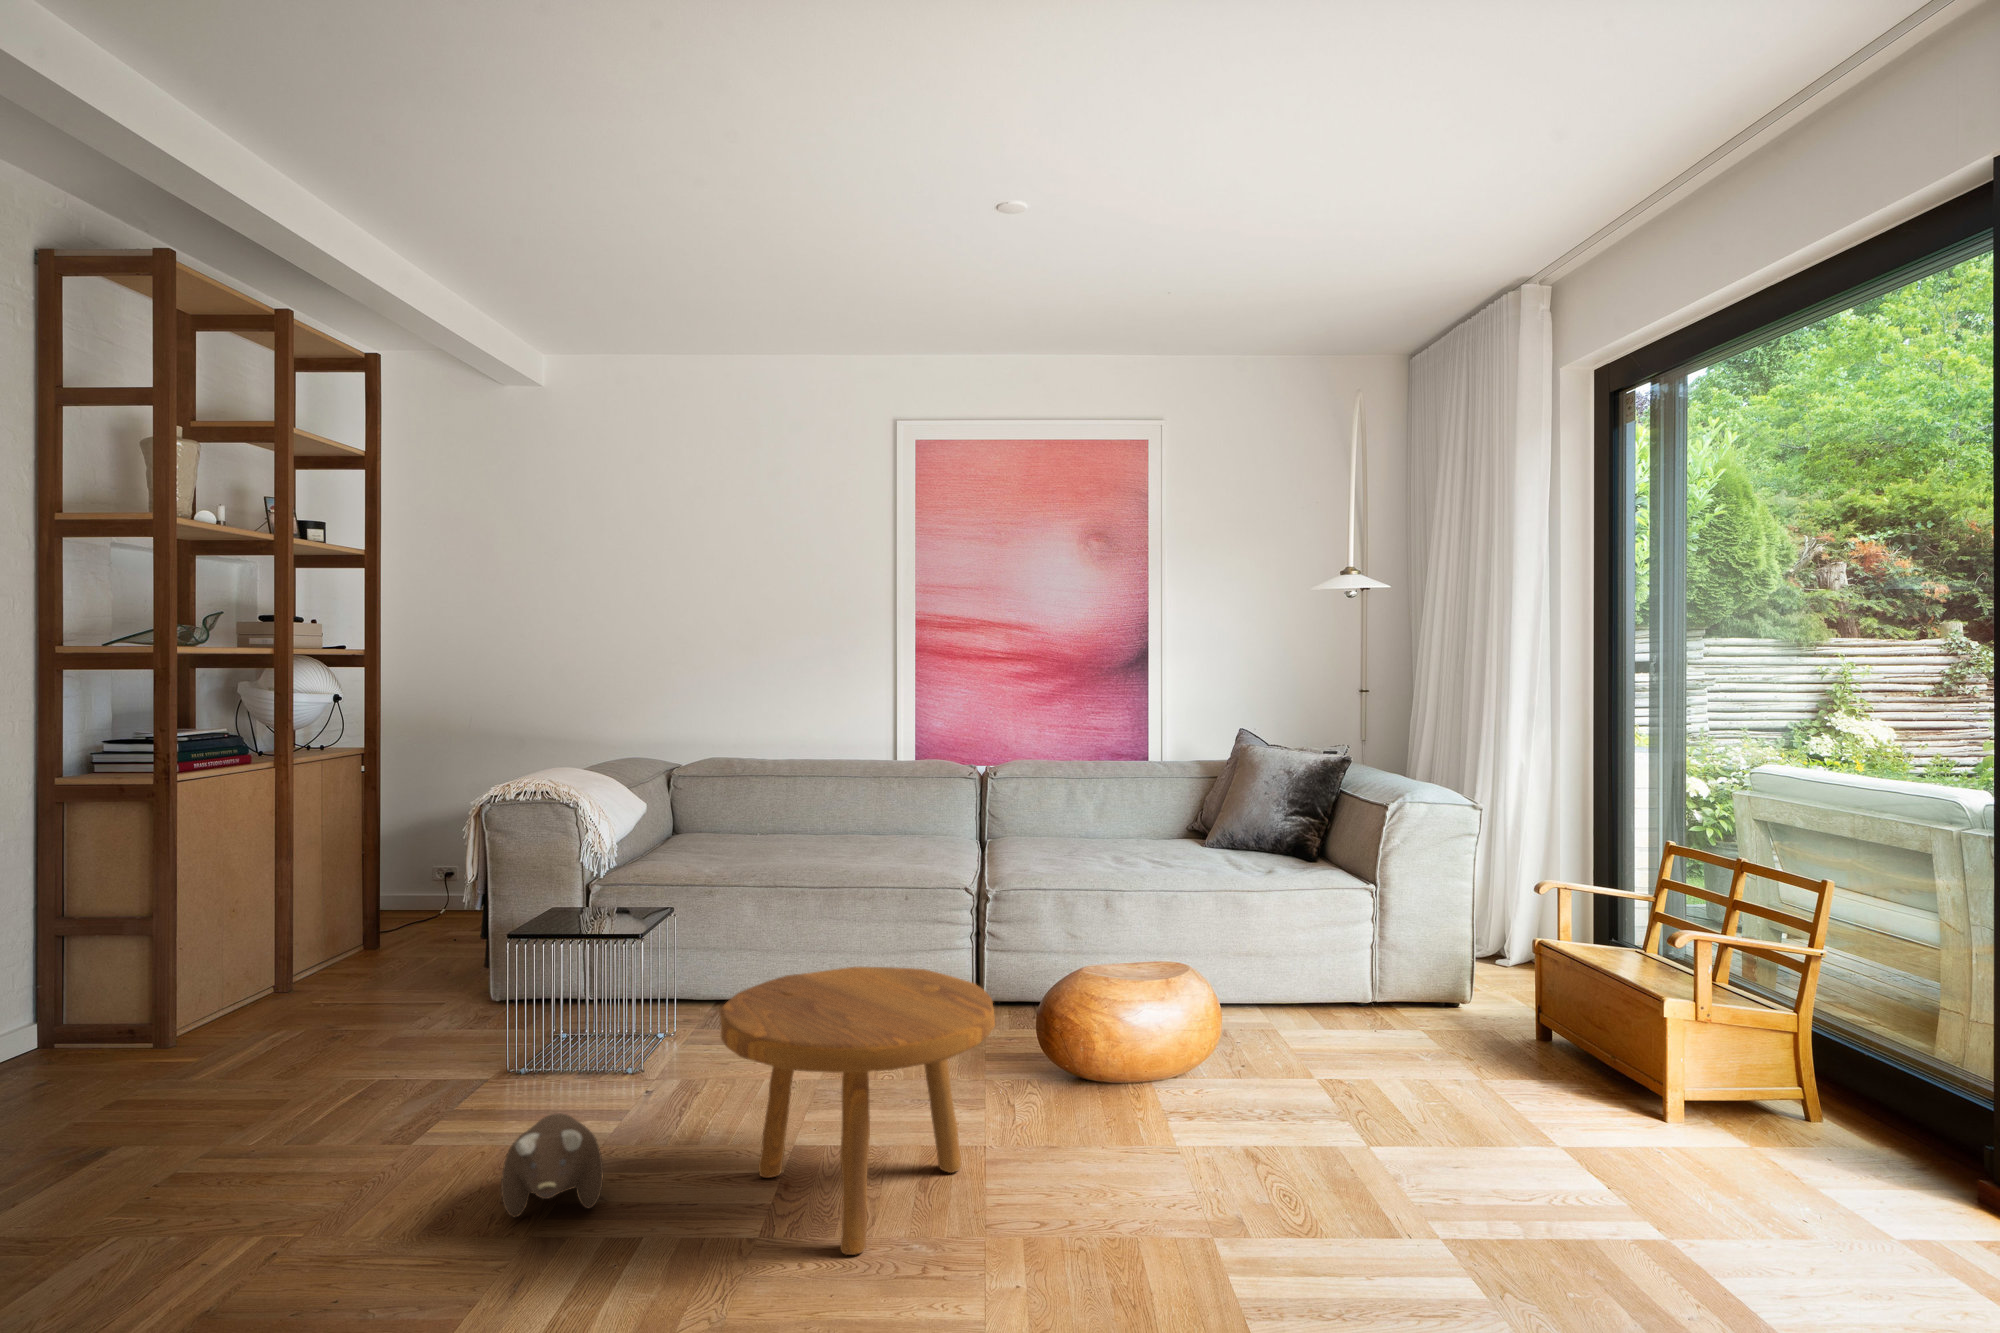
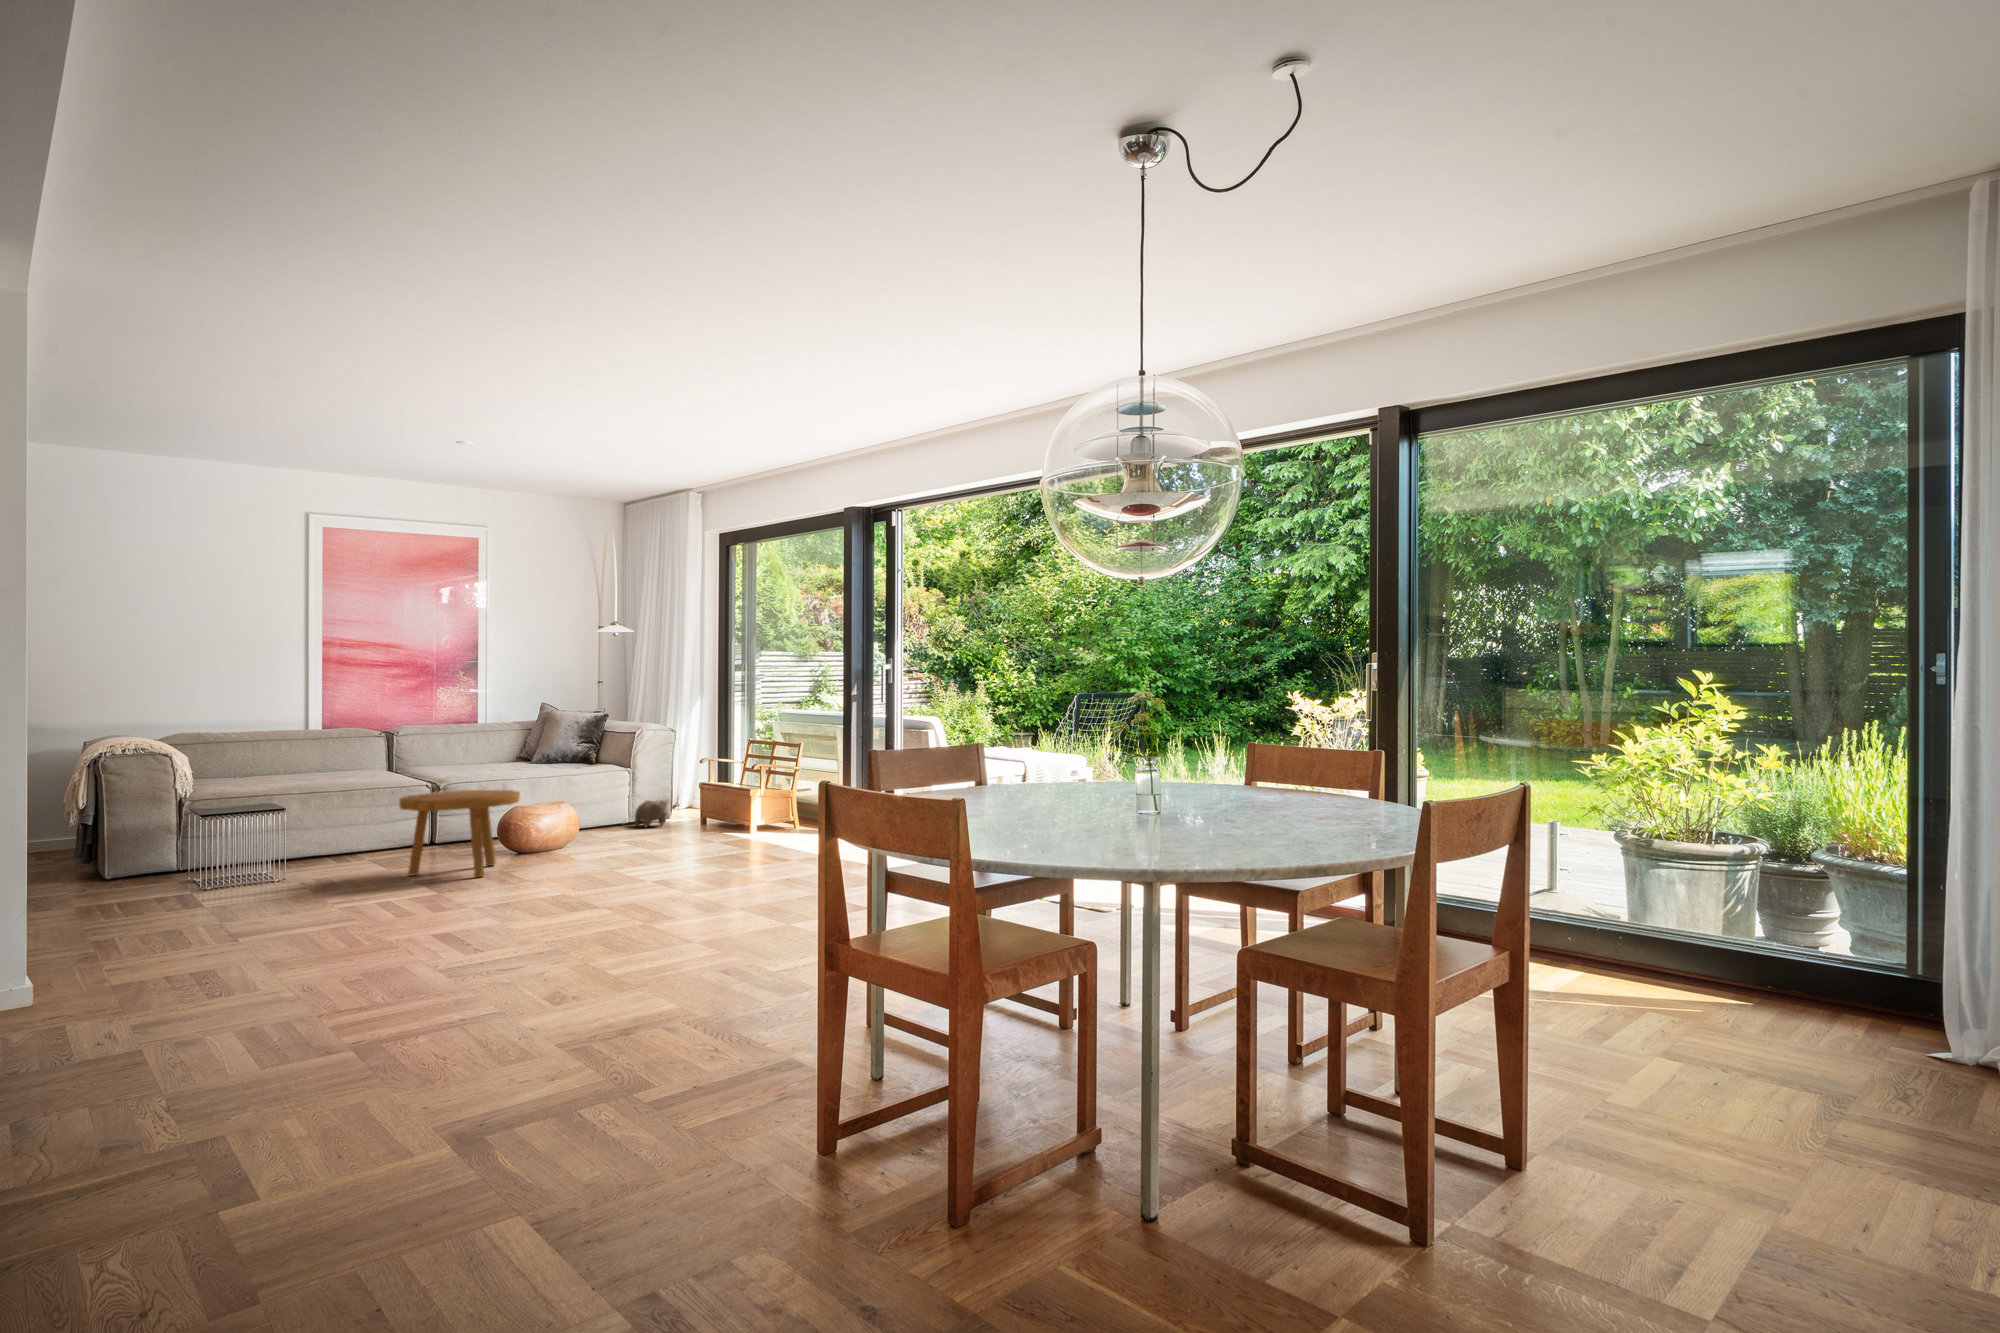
plush toy: present [501,1113,603,1217] -> present [634,799,669,827]

